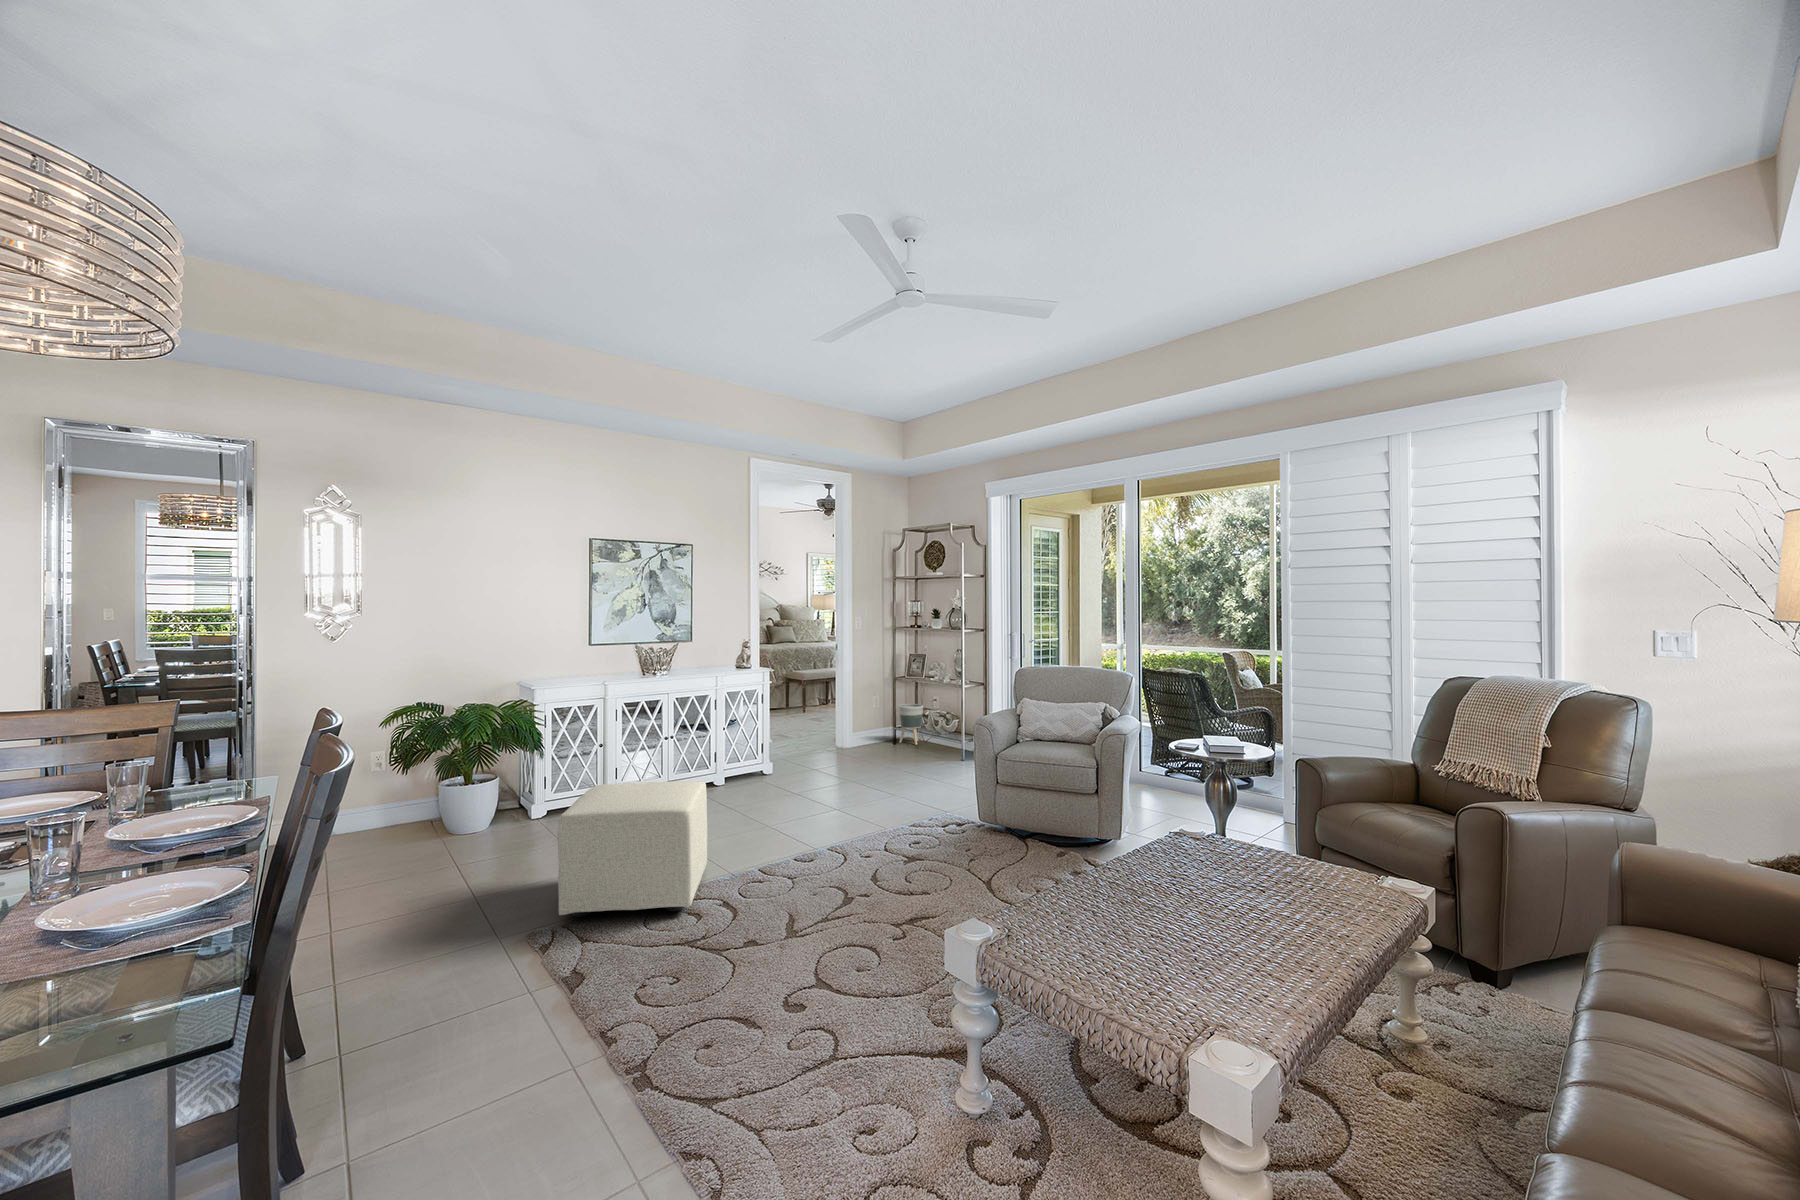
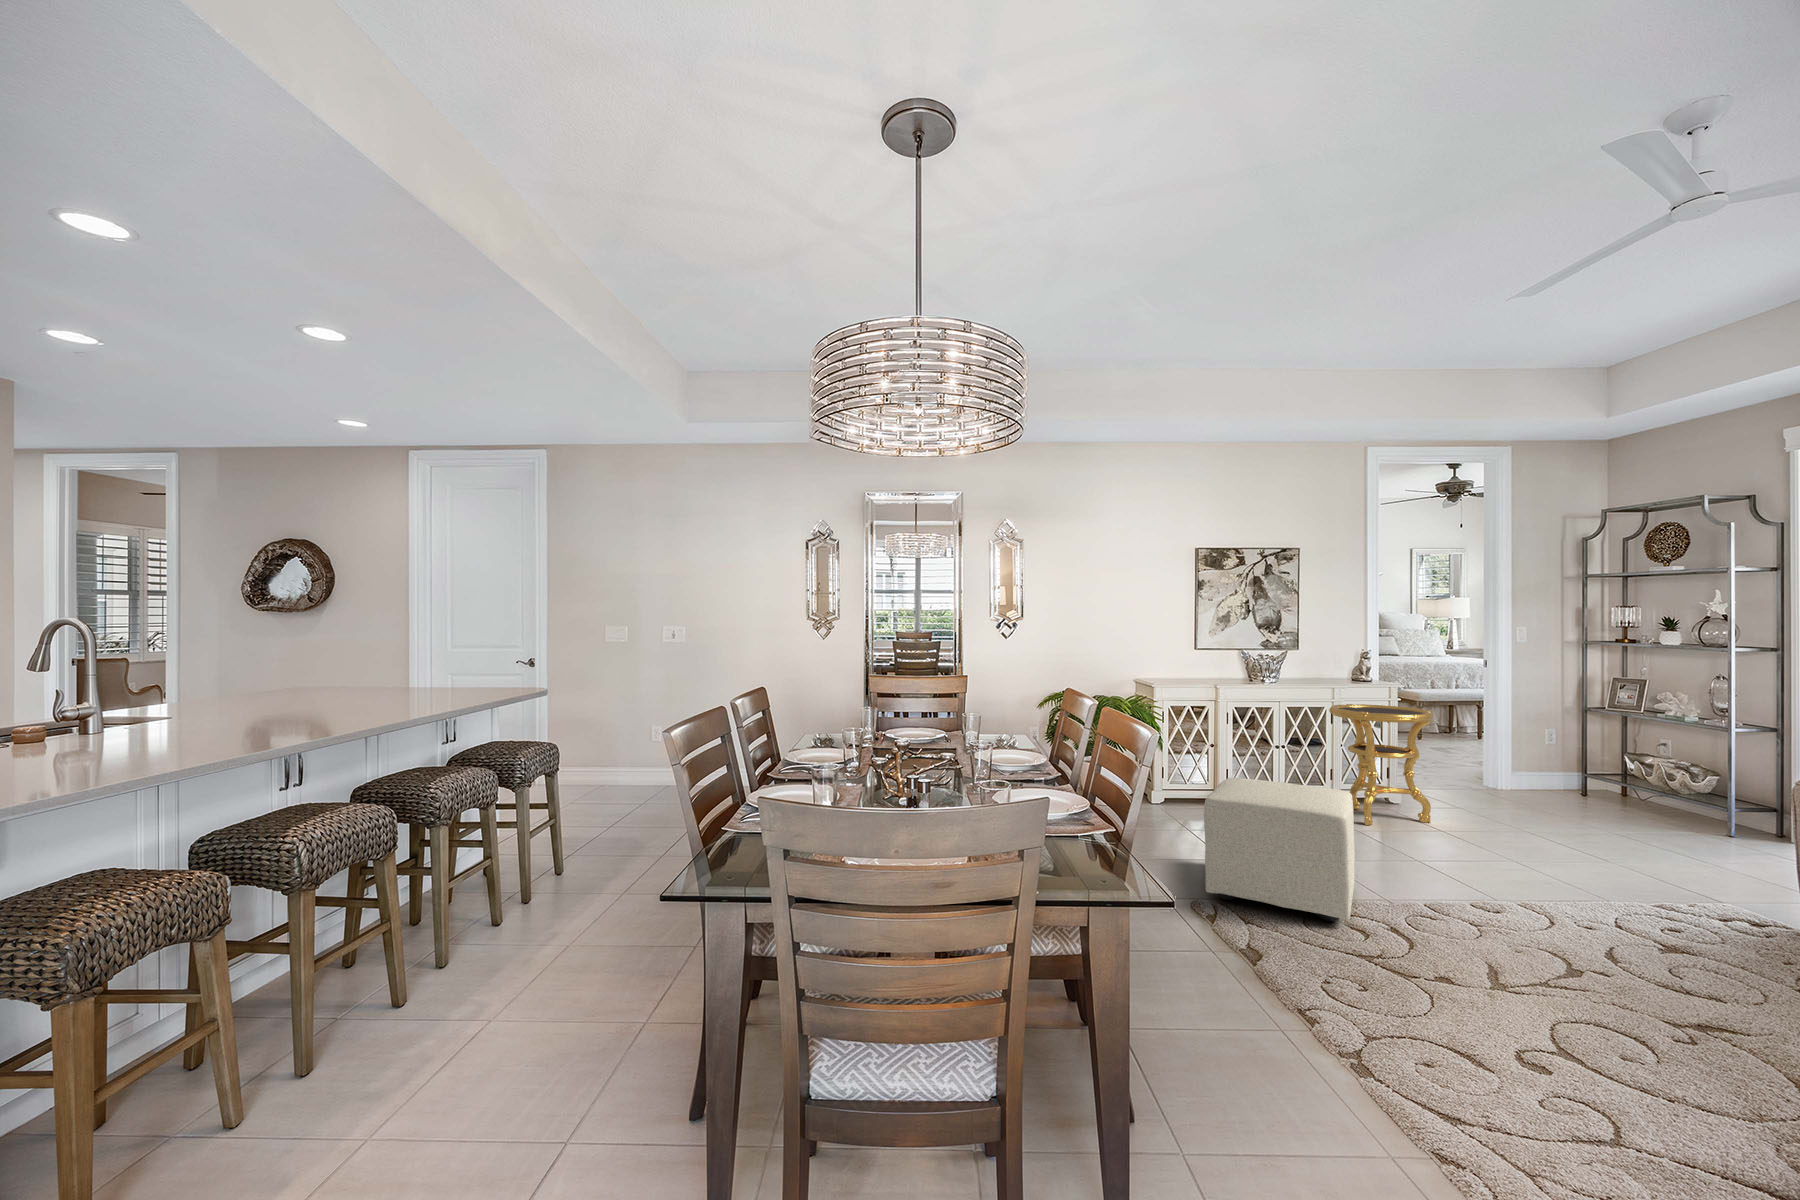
side table: none [709,690,789,802] -> present [1329,704,1433,825]
planter: present [899,704,923,745] -> none [1597,744,1644,801]

